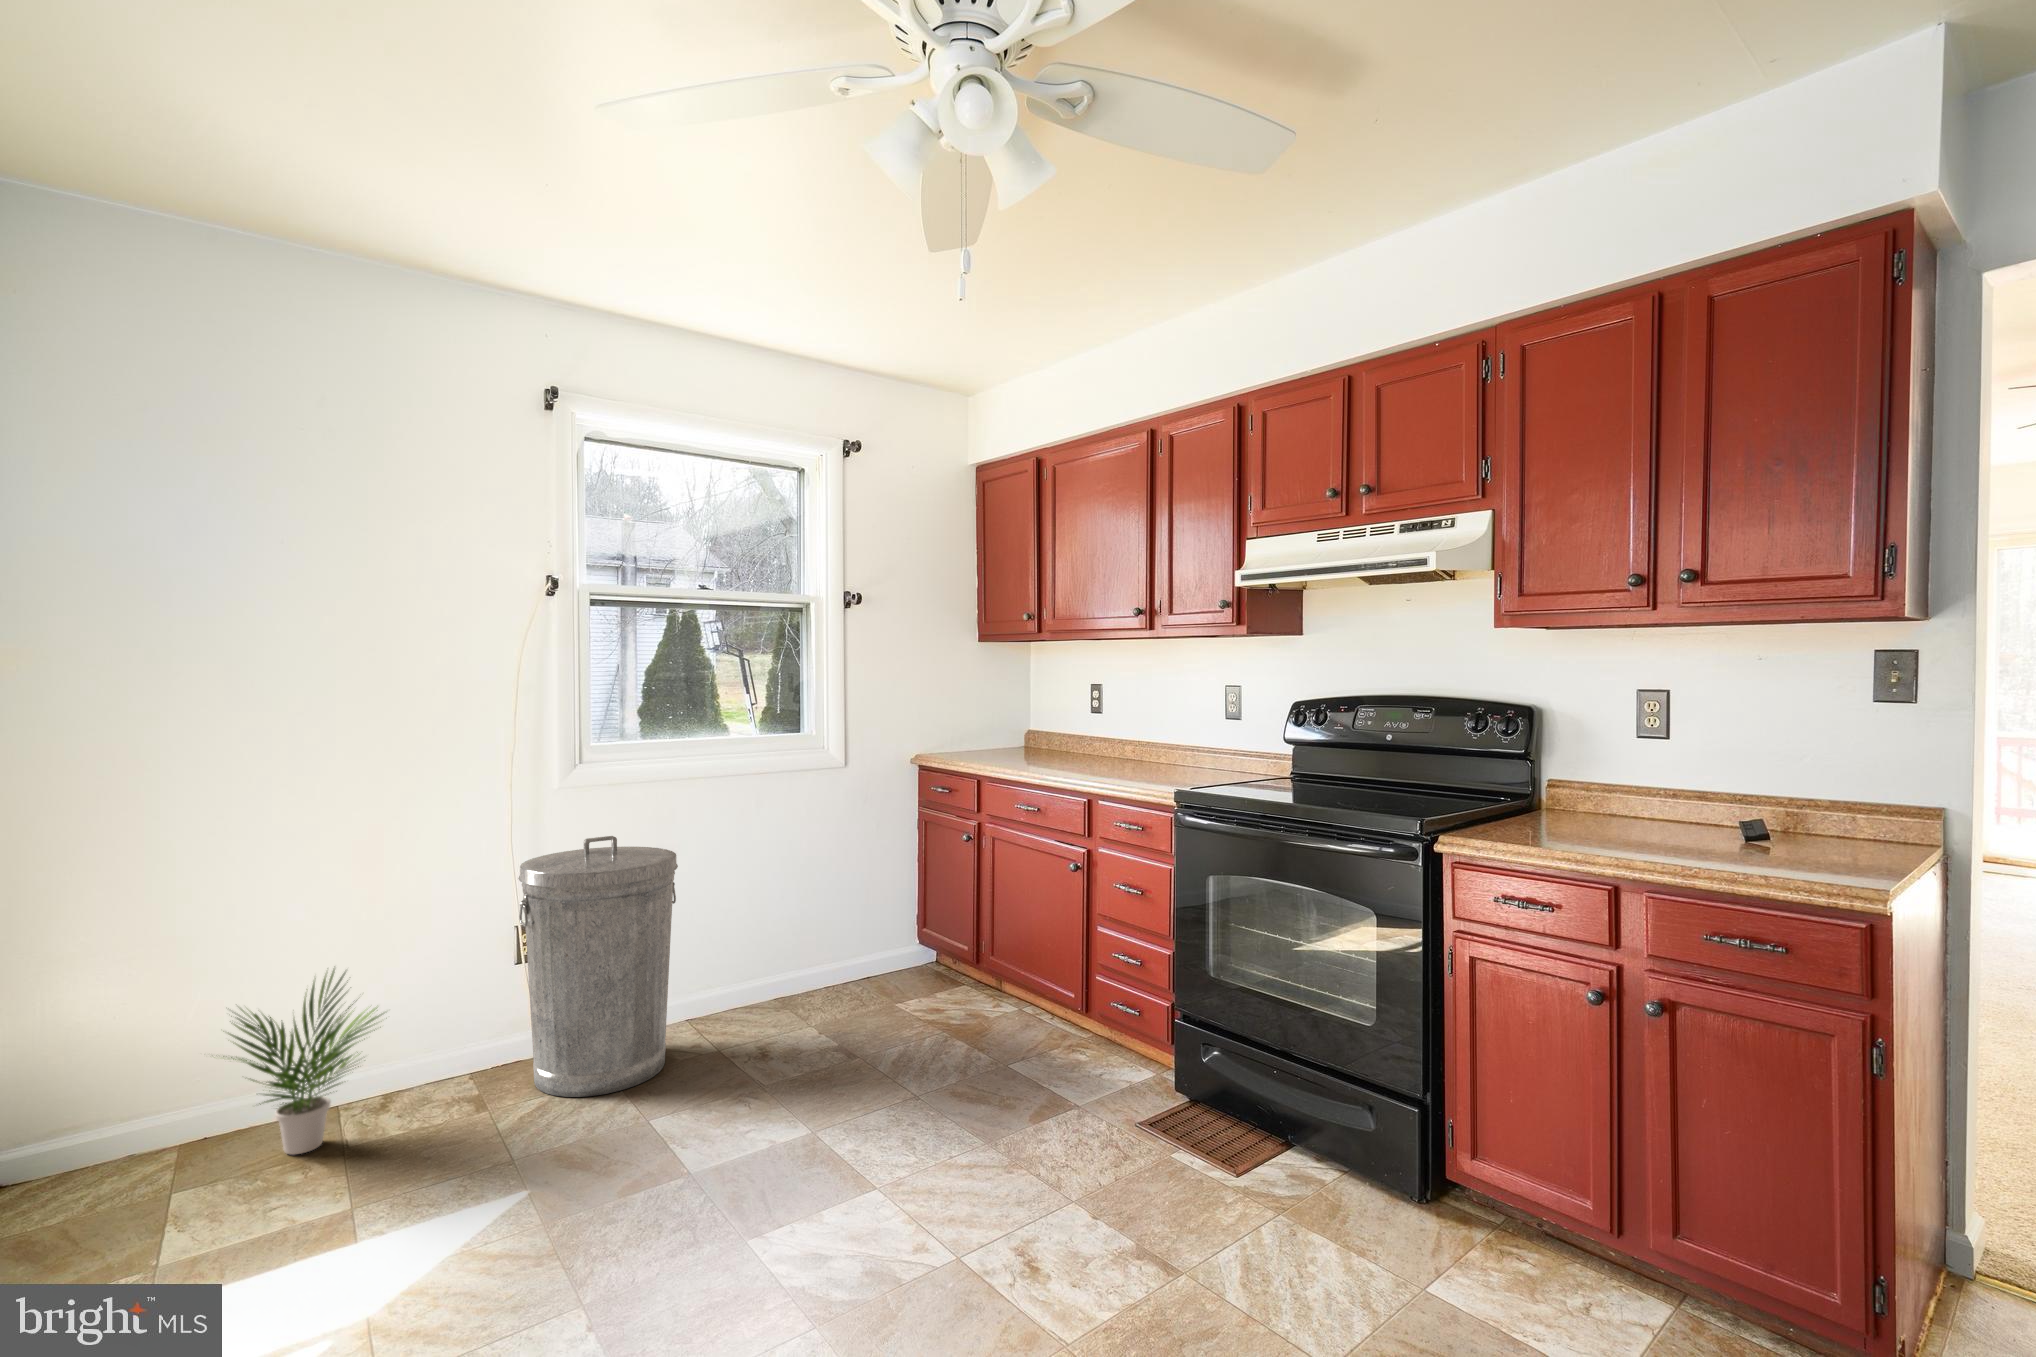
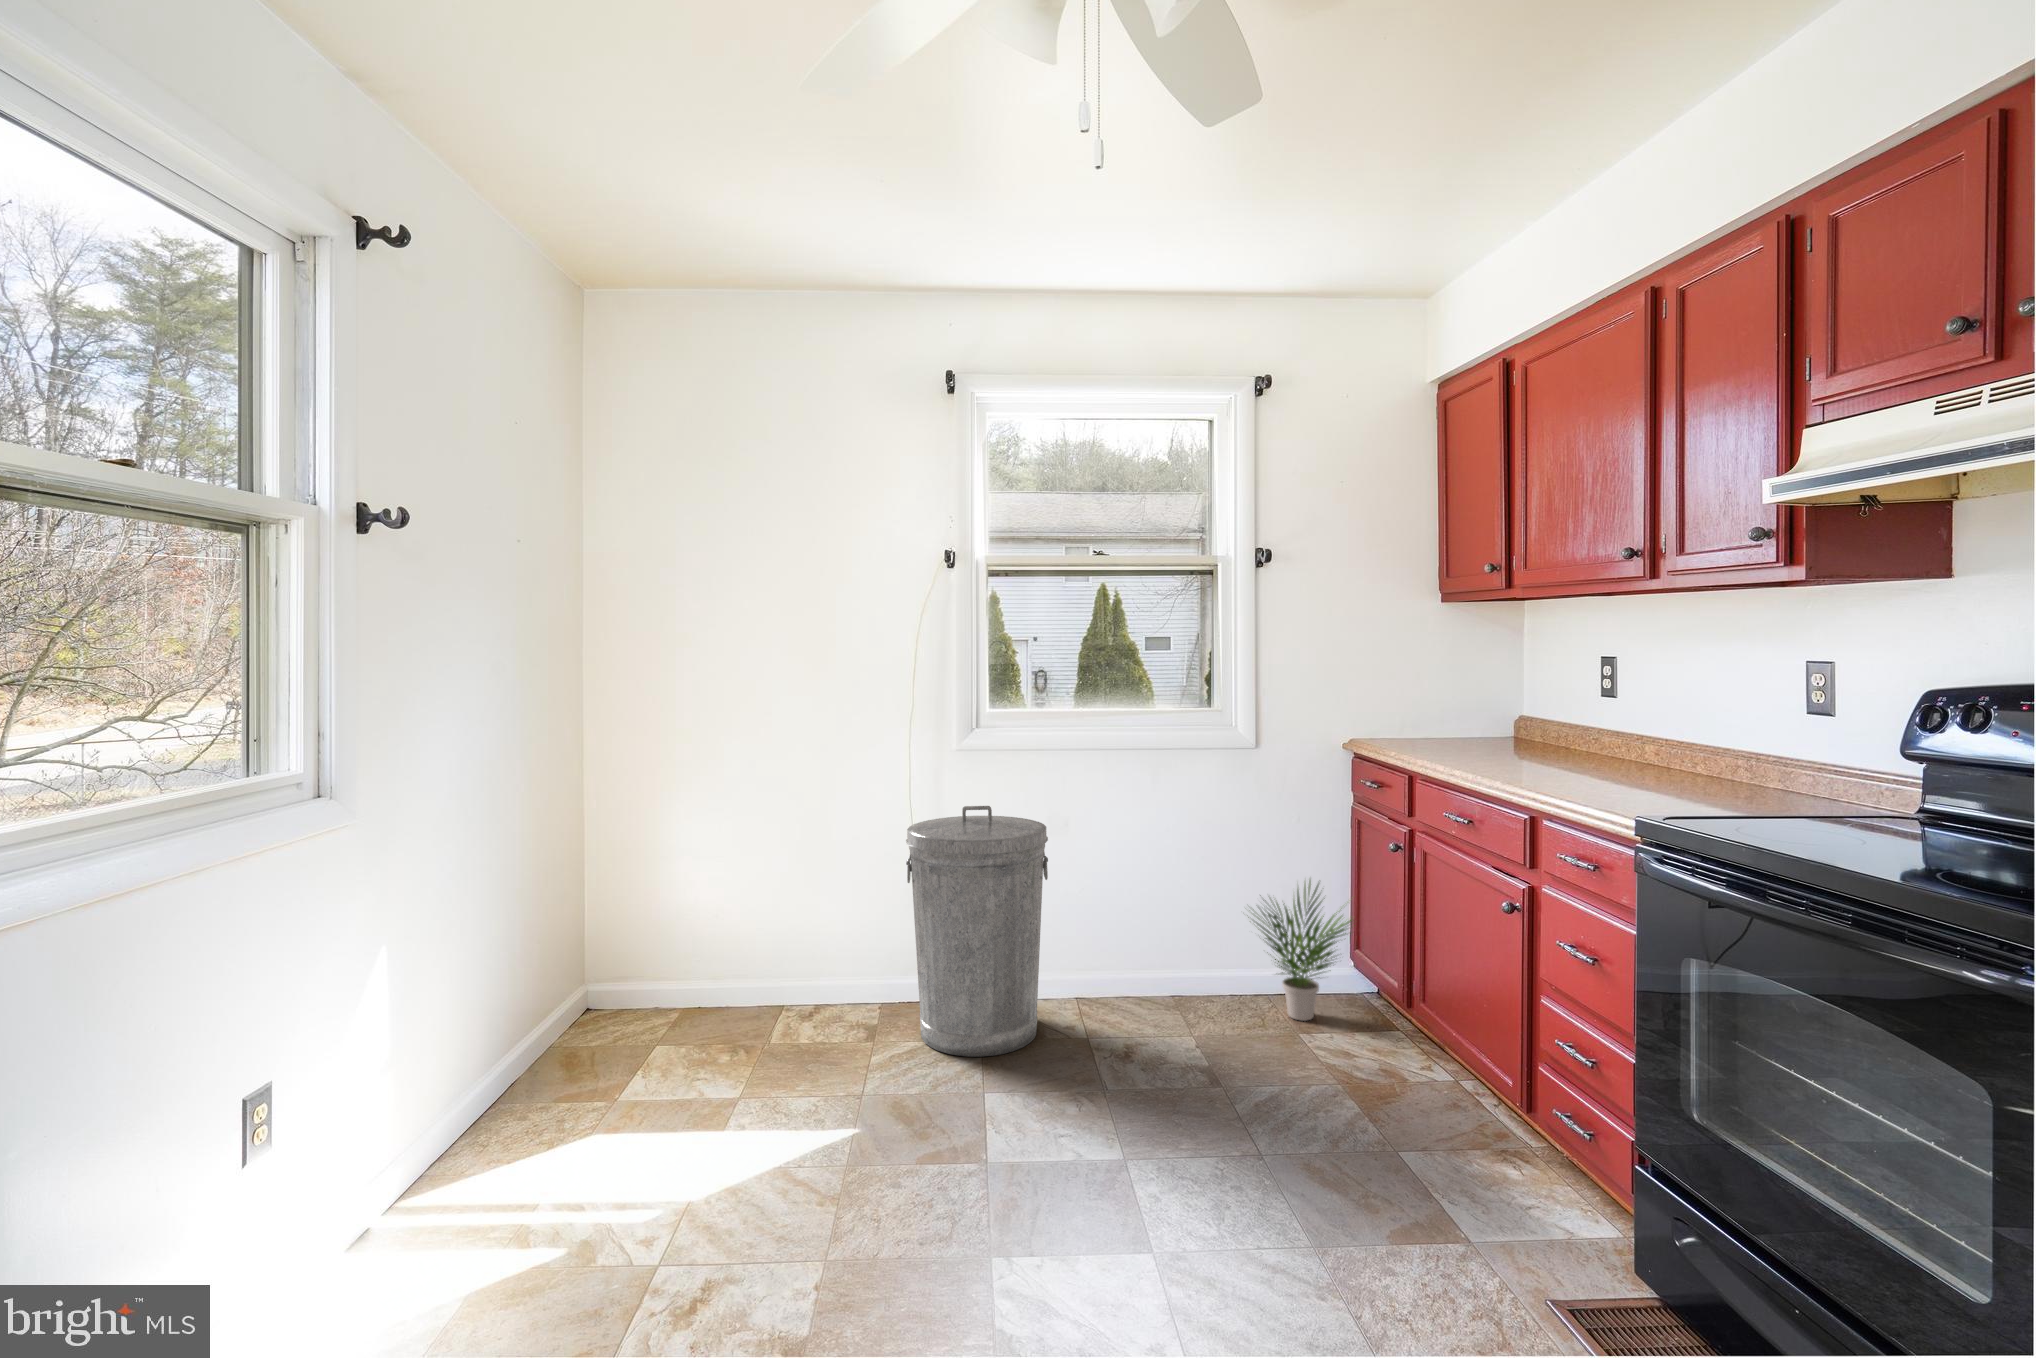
potted plant: present [223,969,384,1155] -> present [1248,880,1351,1021]

